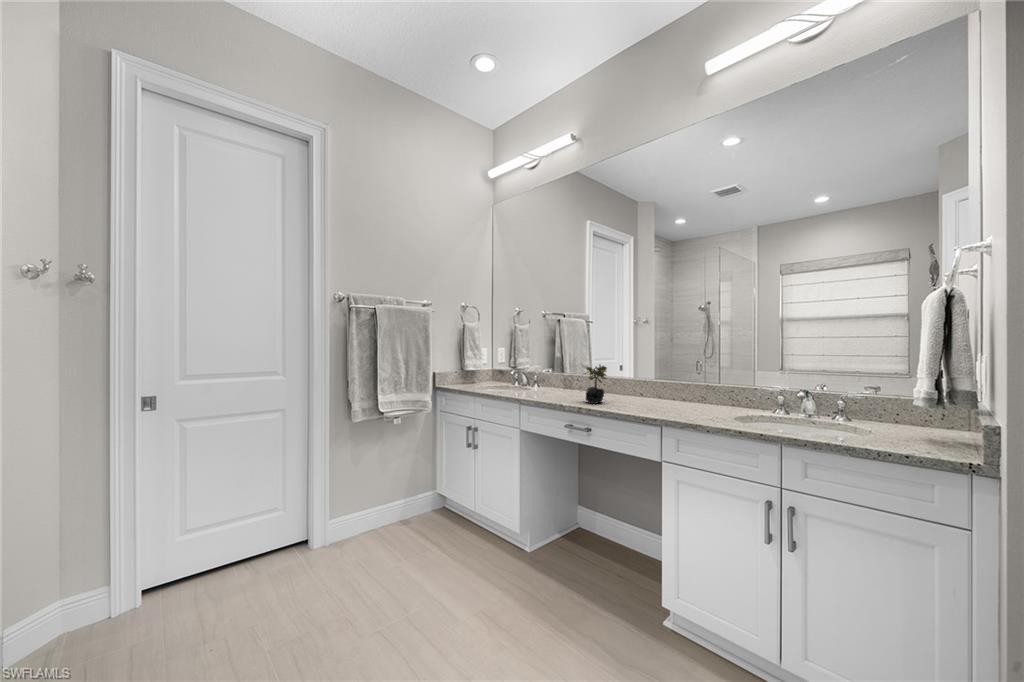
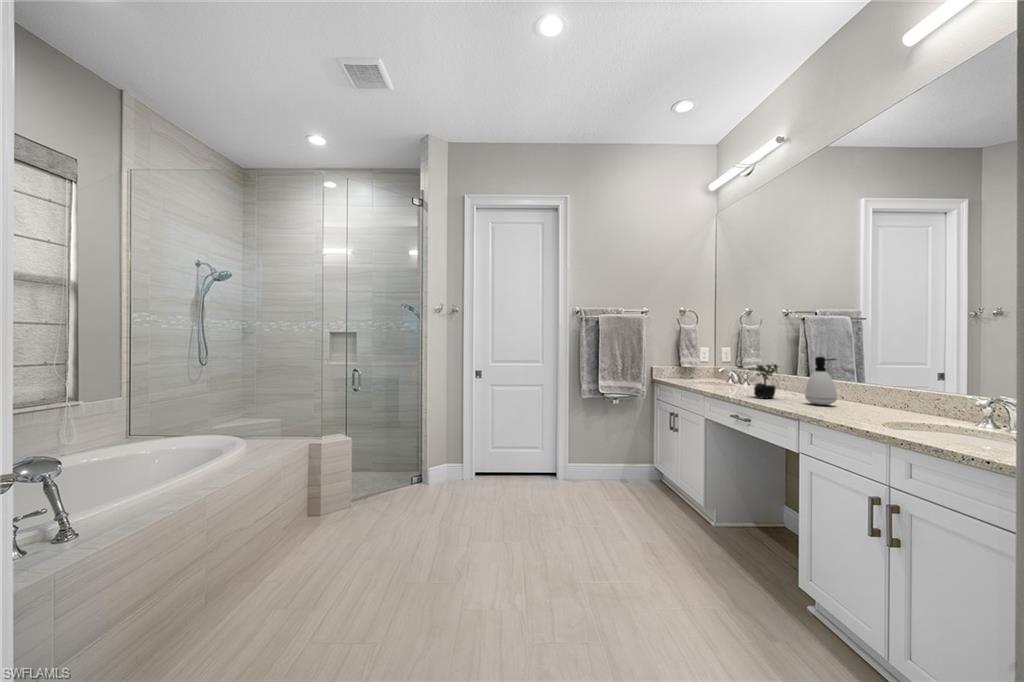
soap dispenser: none [637,357,664,406] -> present [805,357,837,405]

